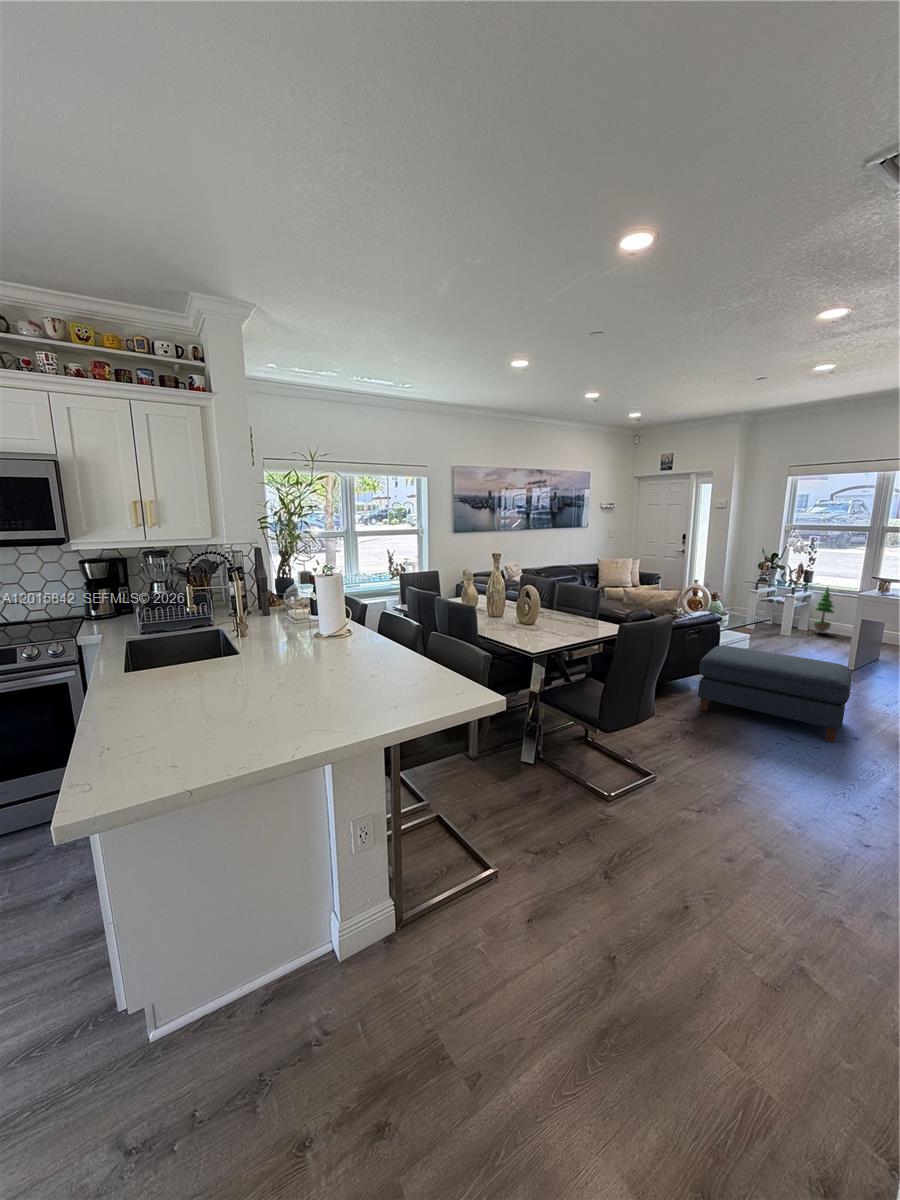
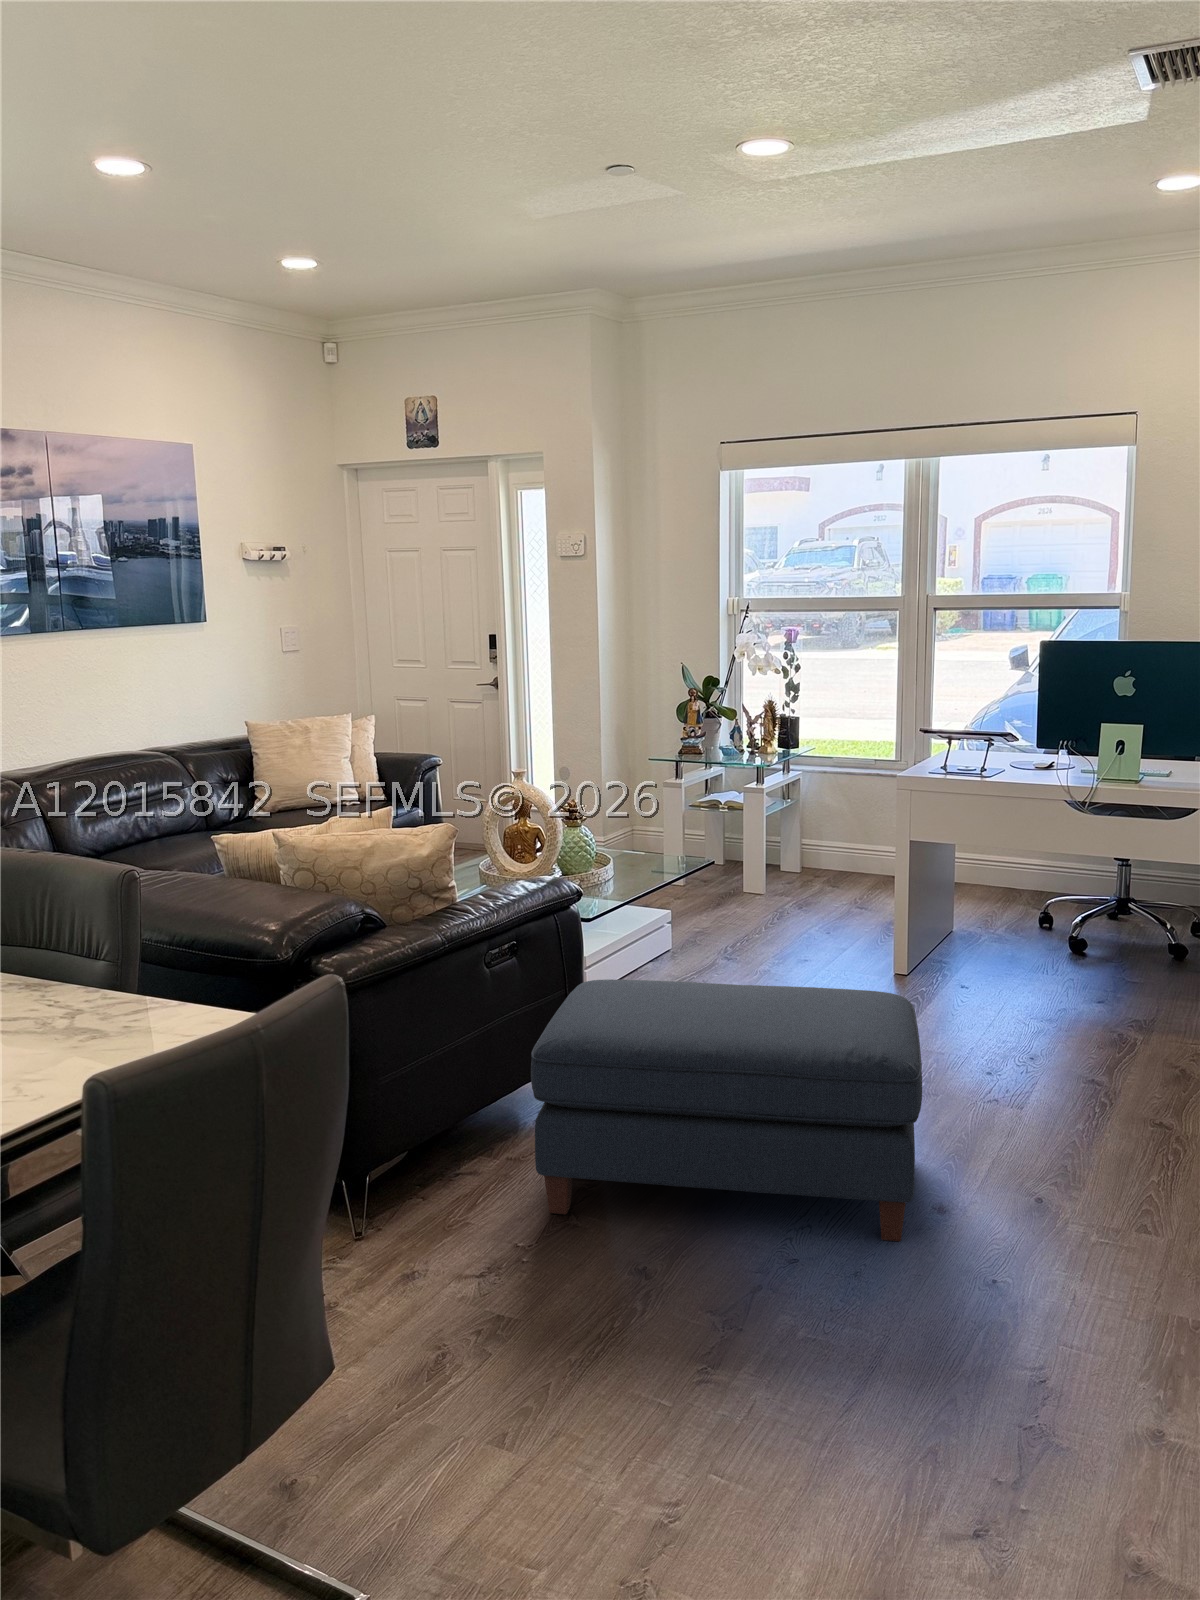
potted tree: present [814,587,834,633] -> none [806,753,852,877]

